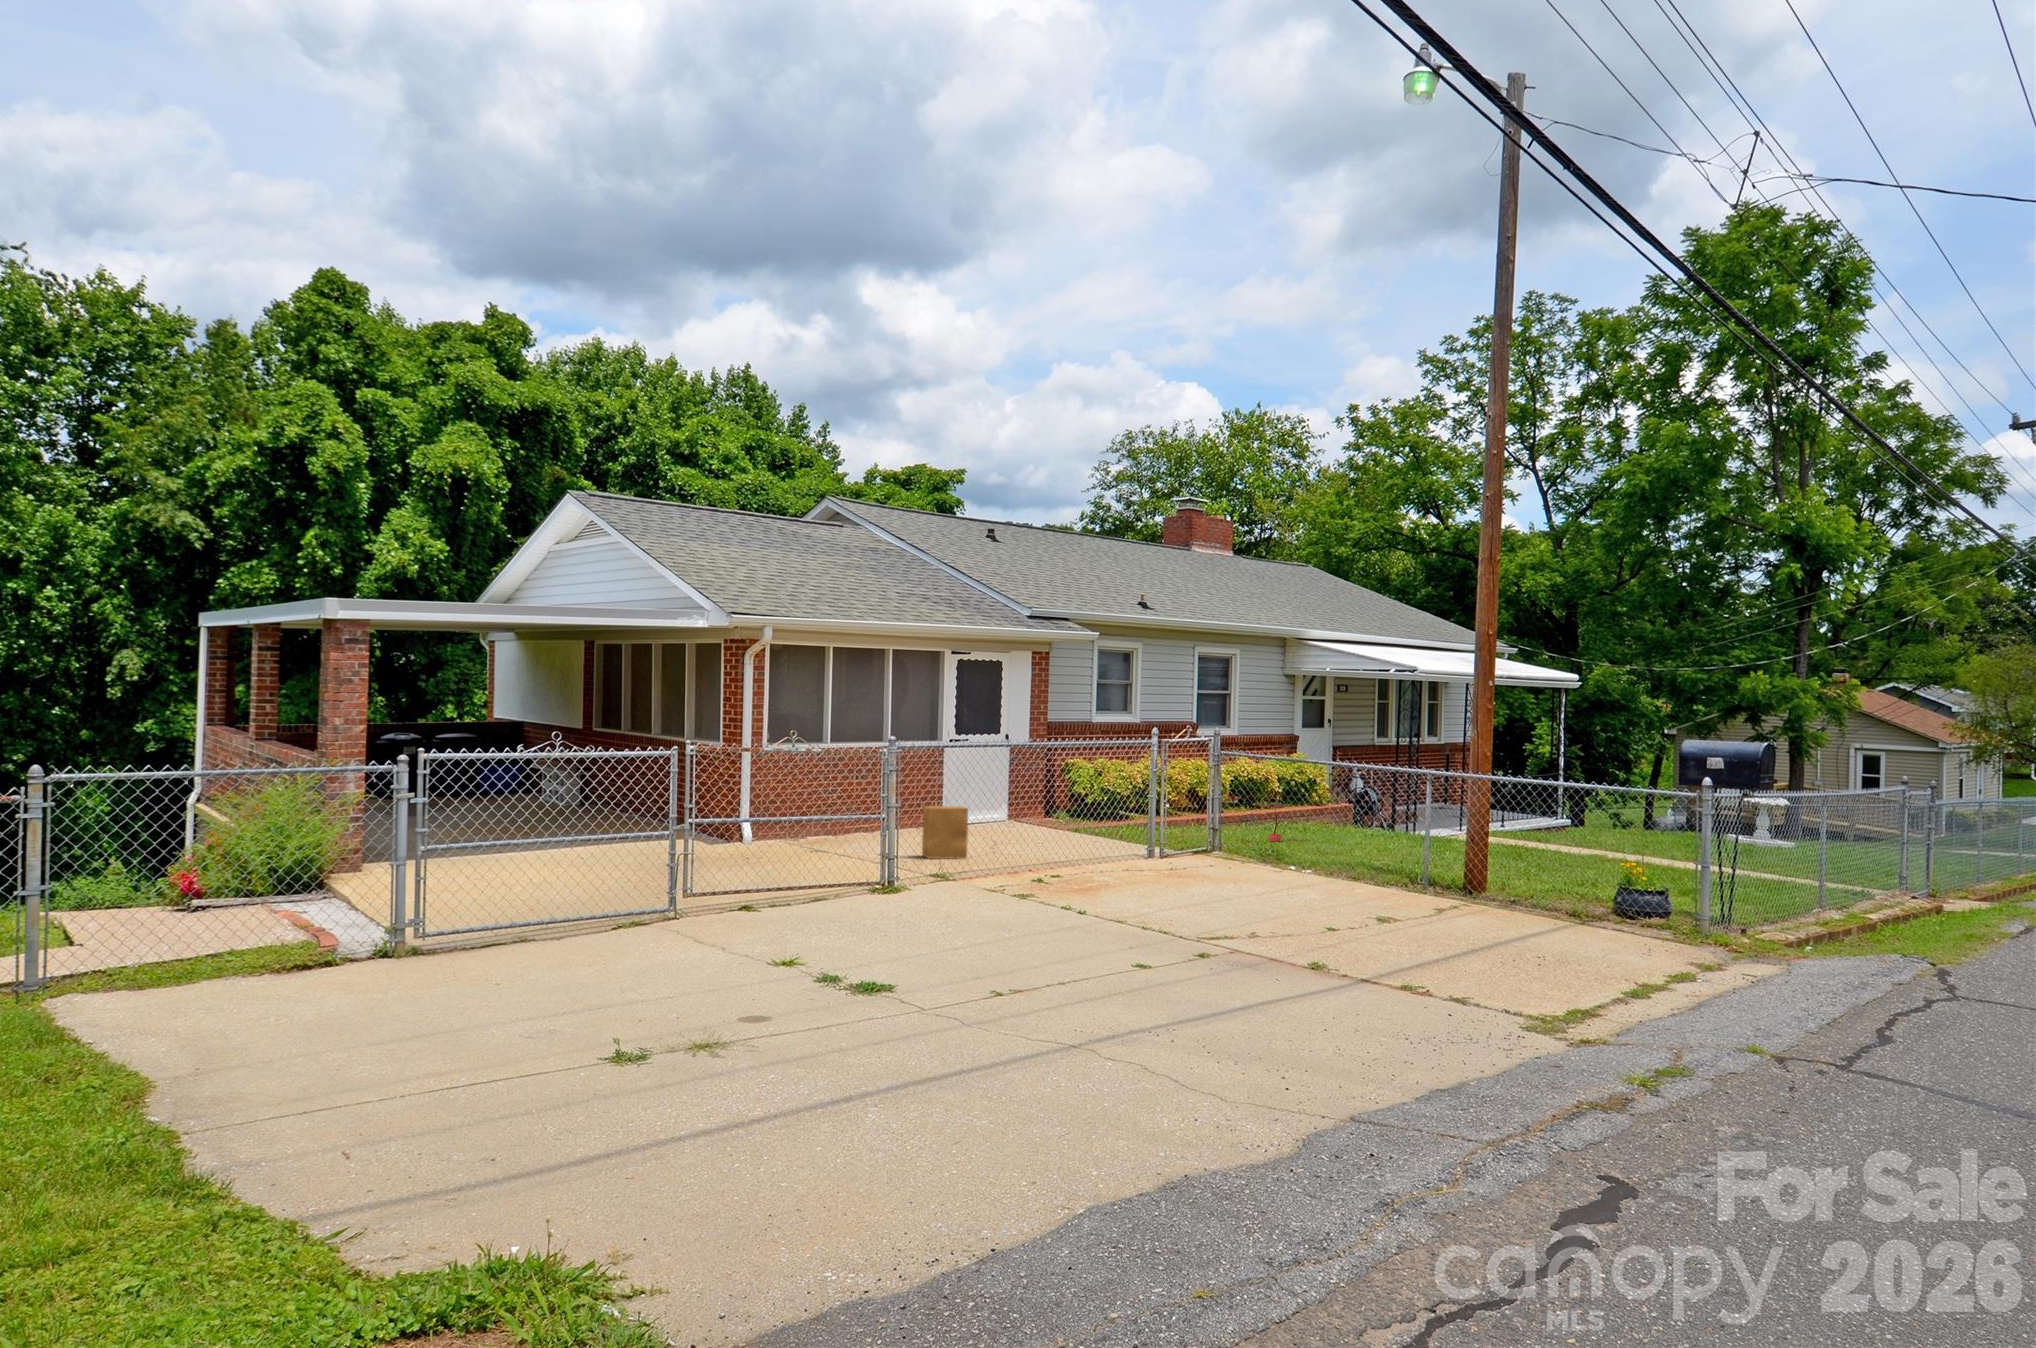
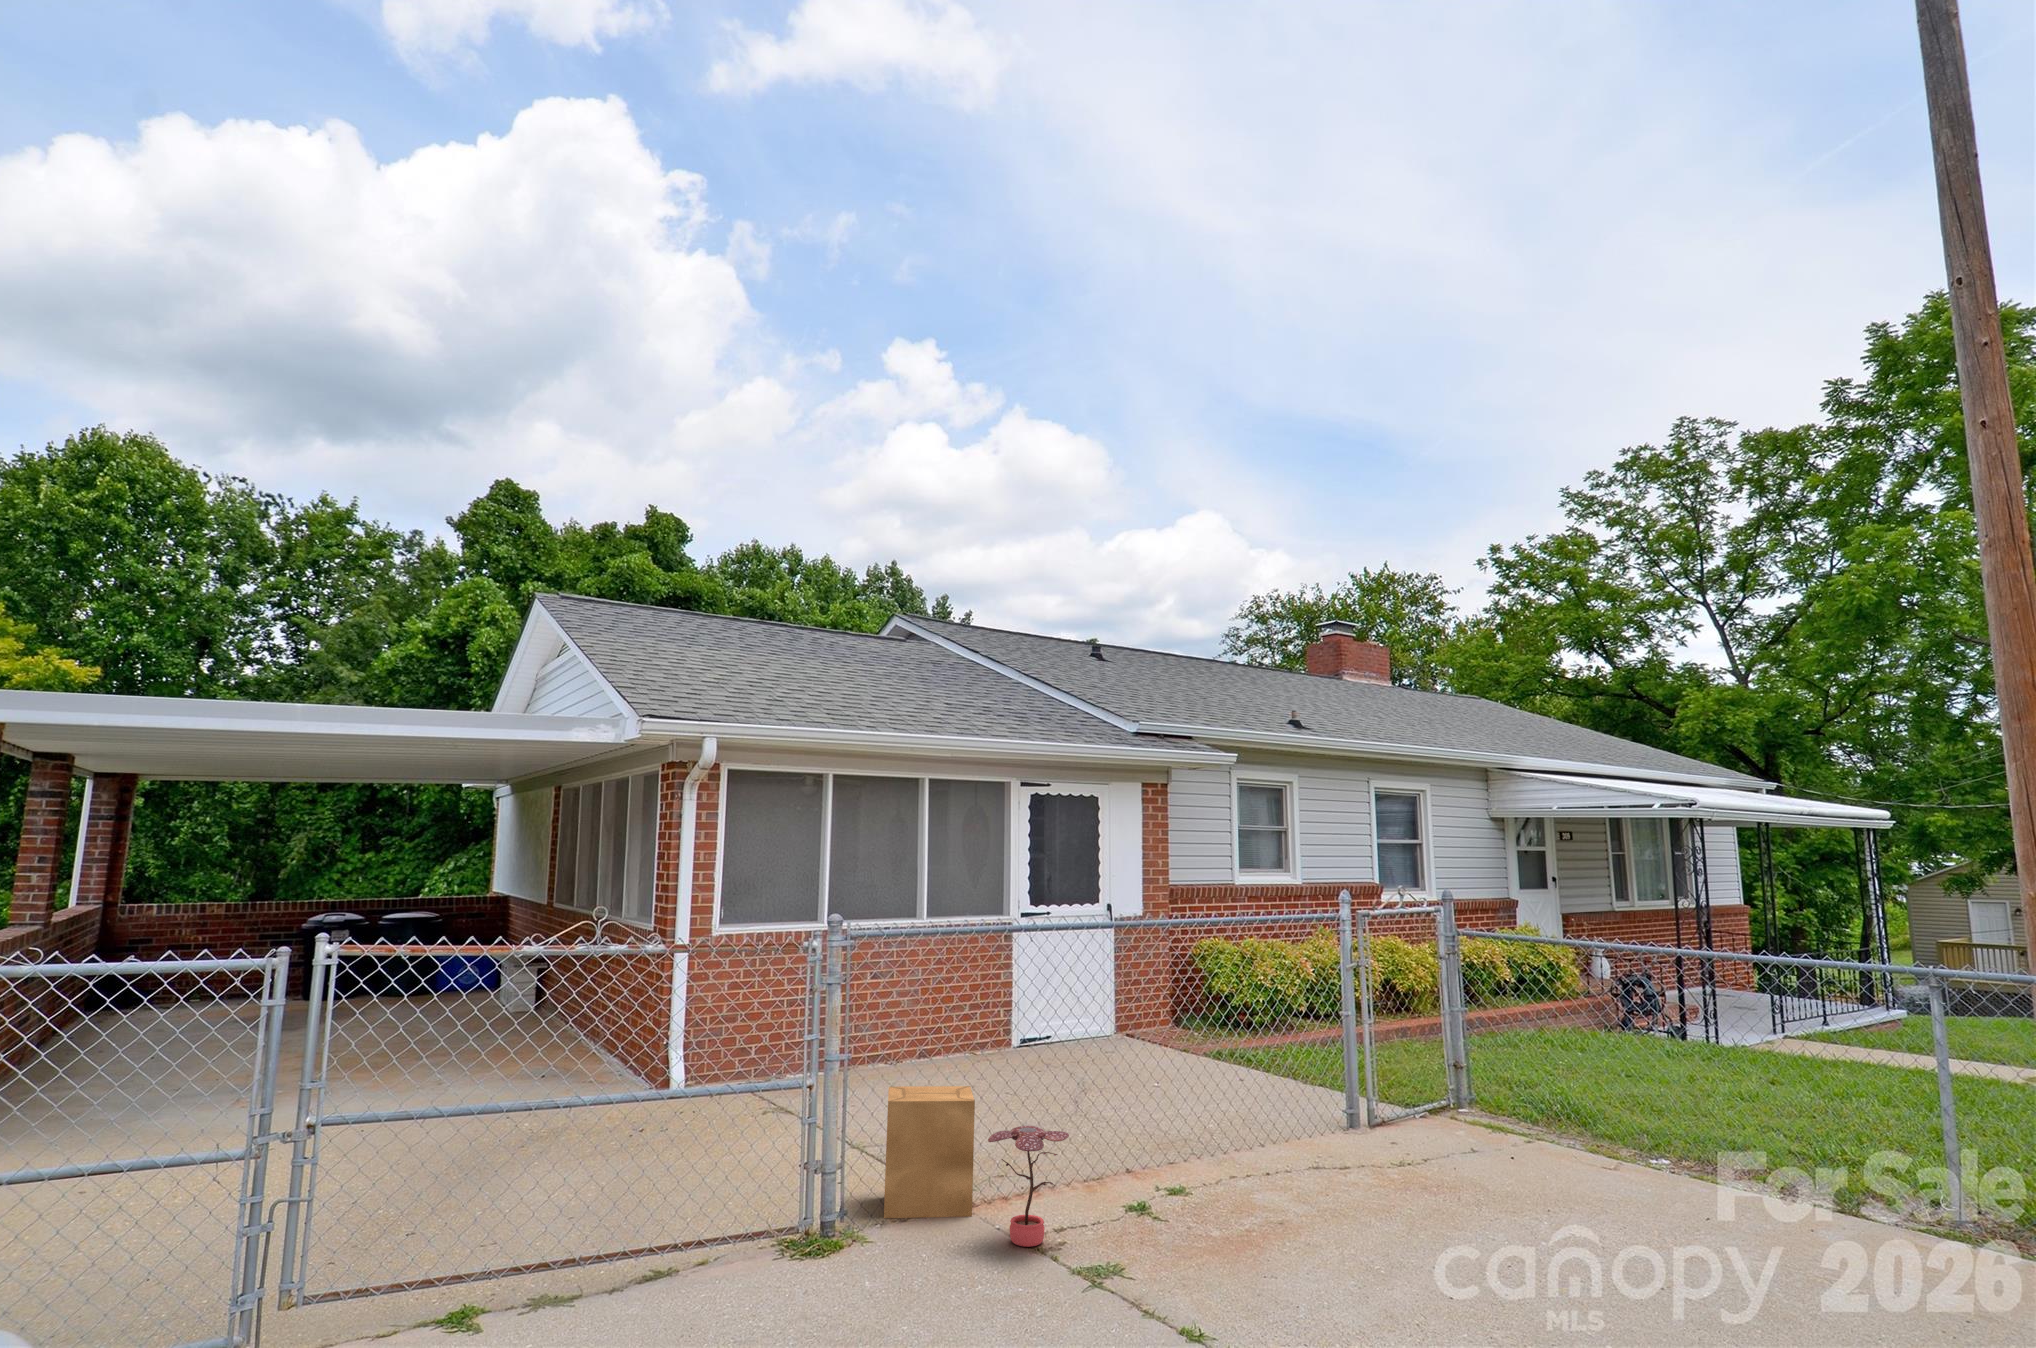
potted plant: present [1262,803,1289,842] -> present [988,1126,1069,1247]

